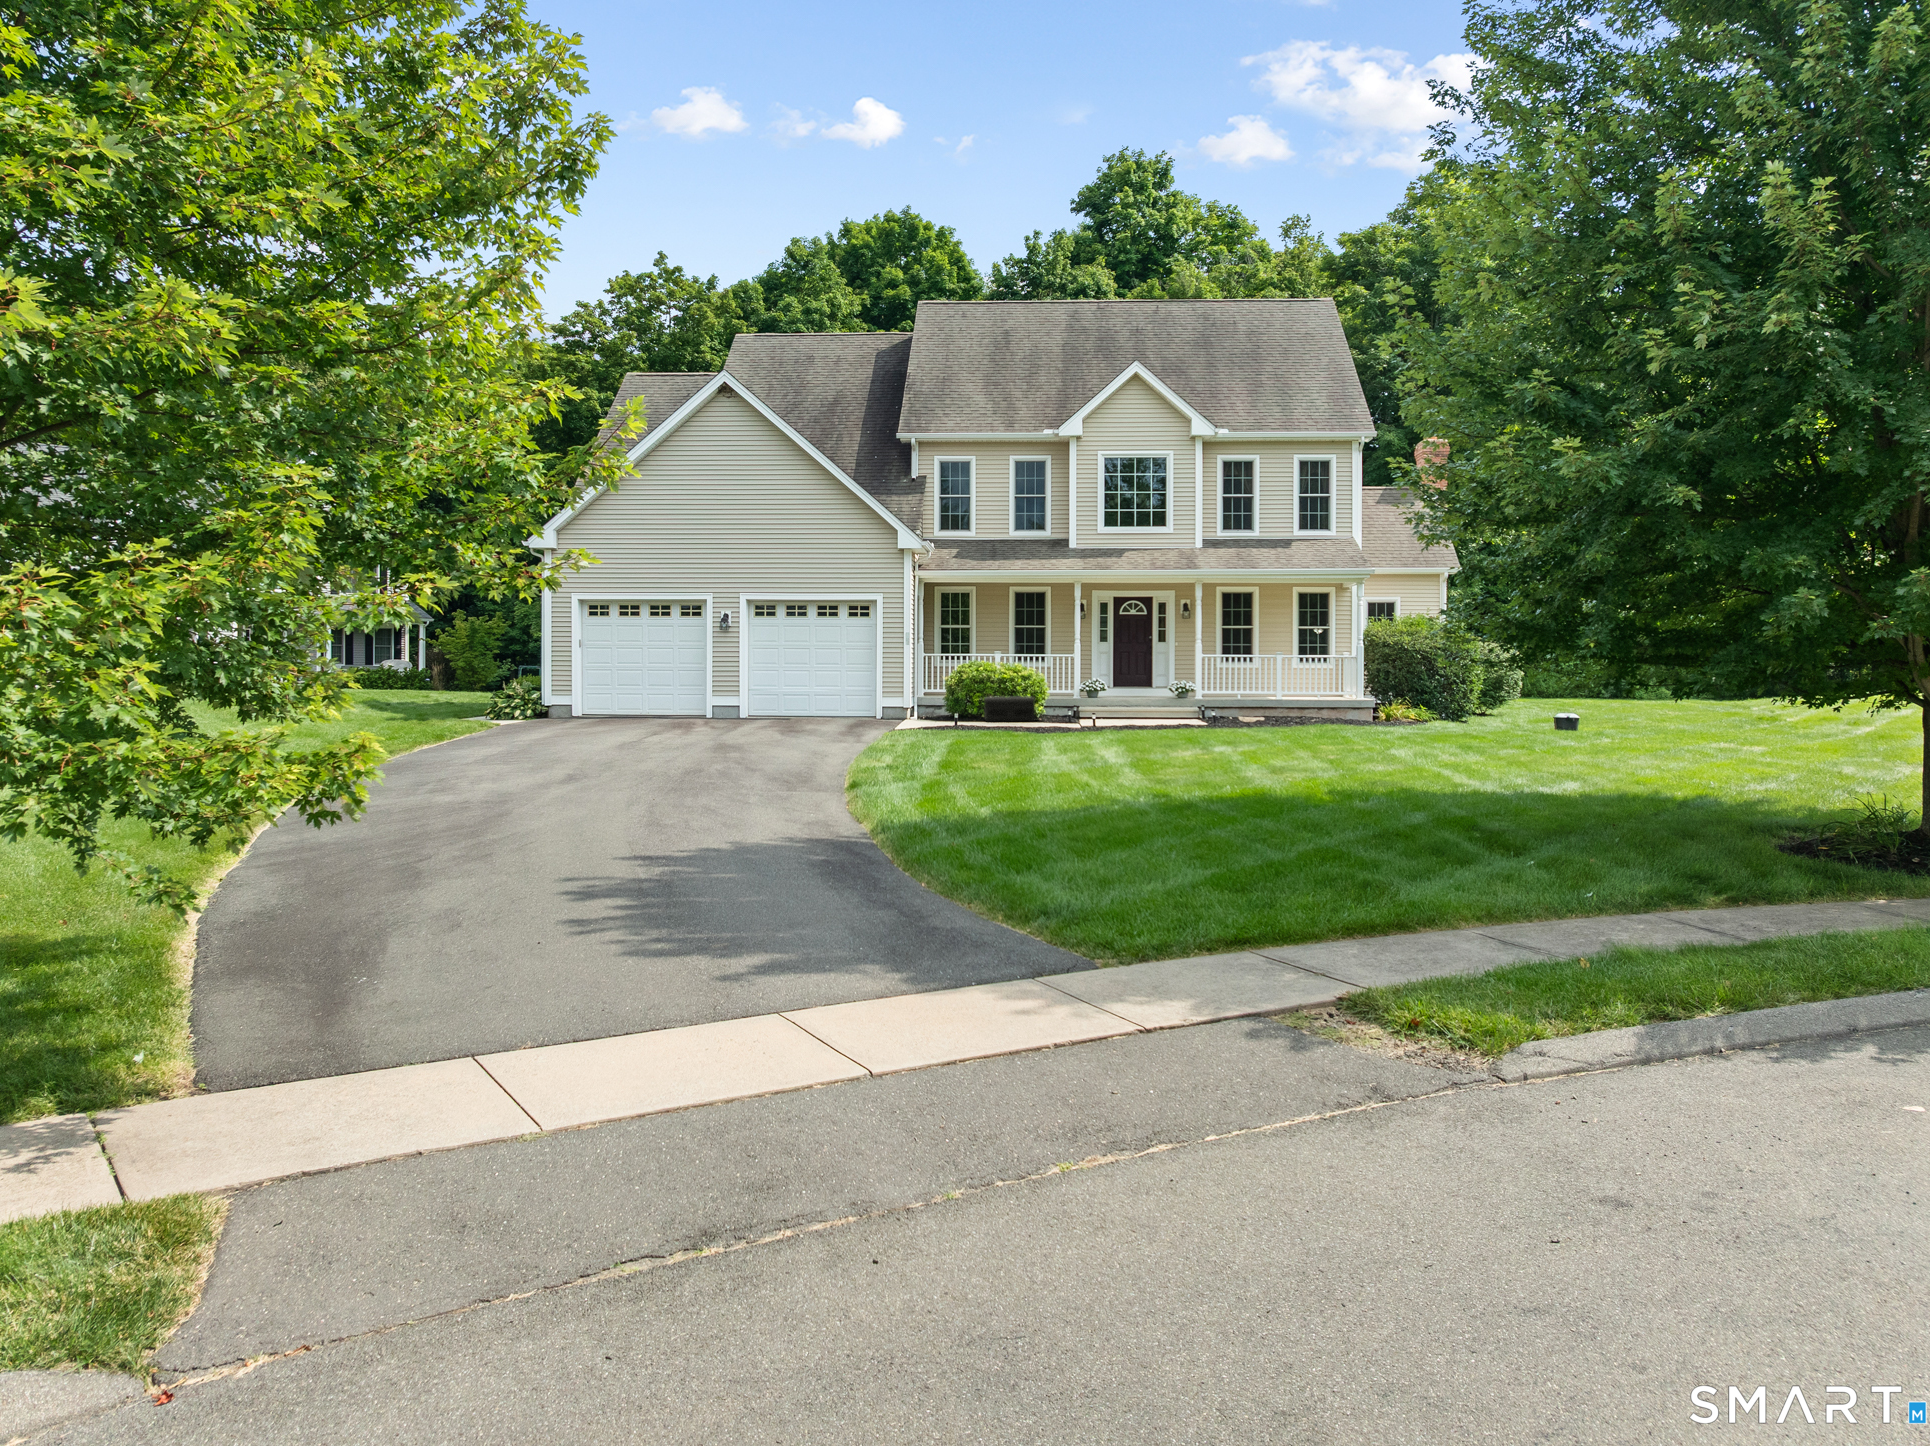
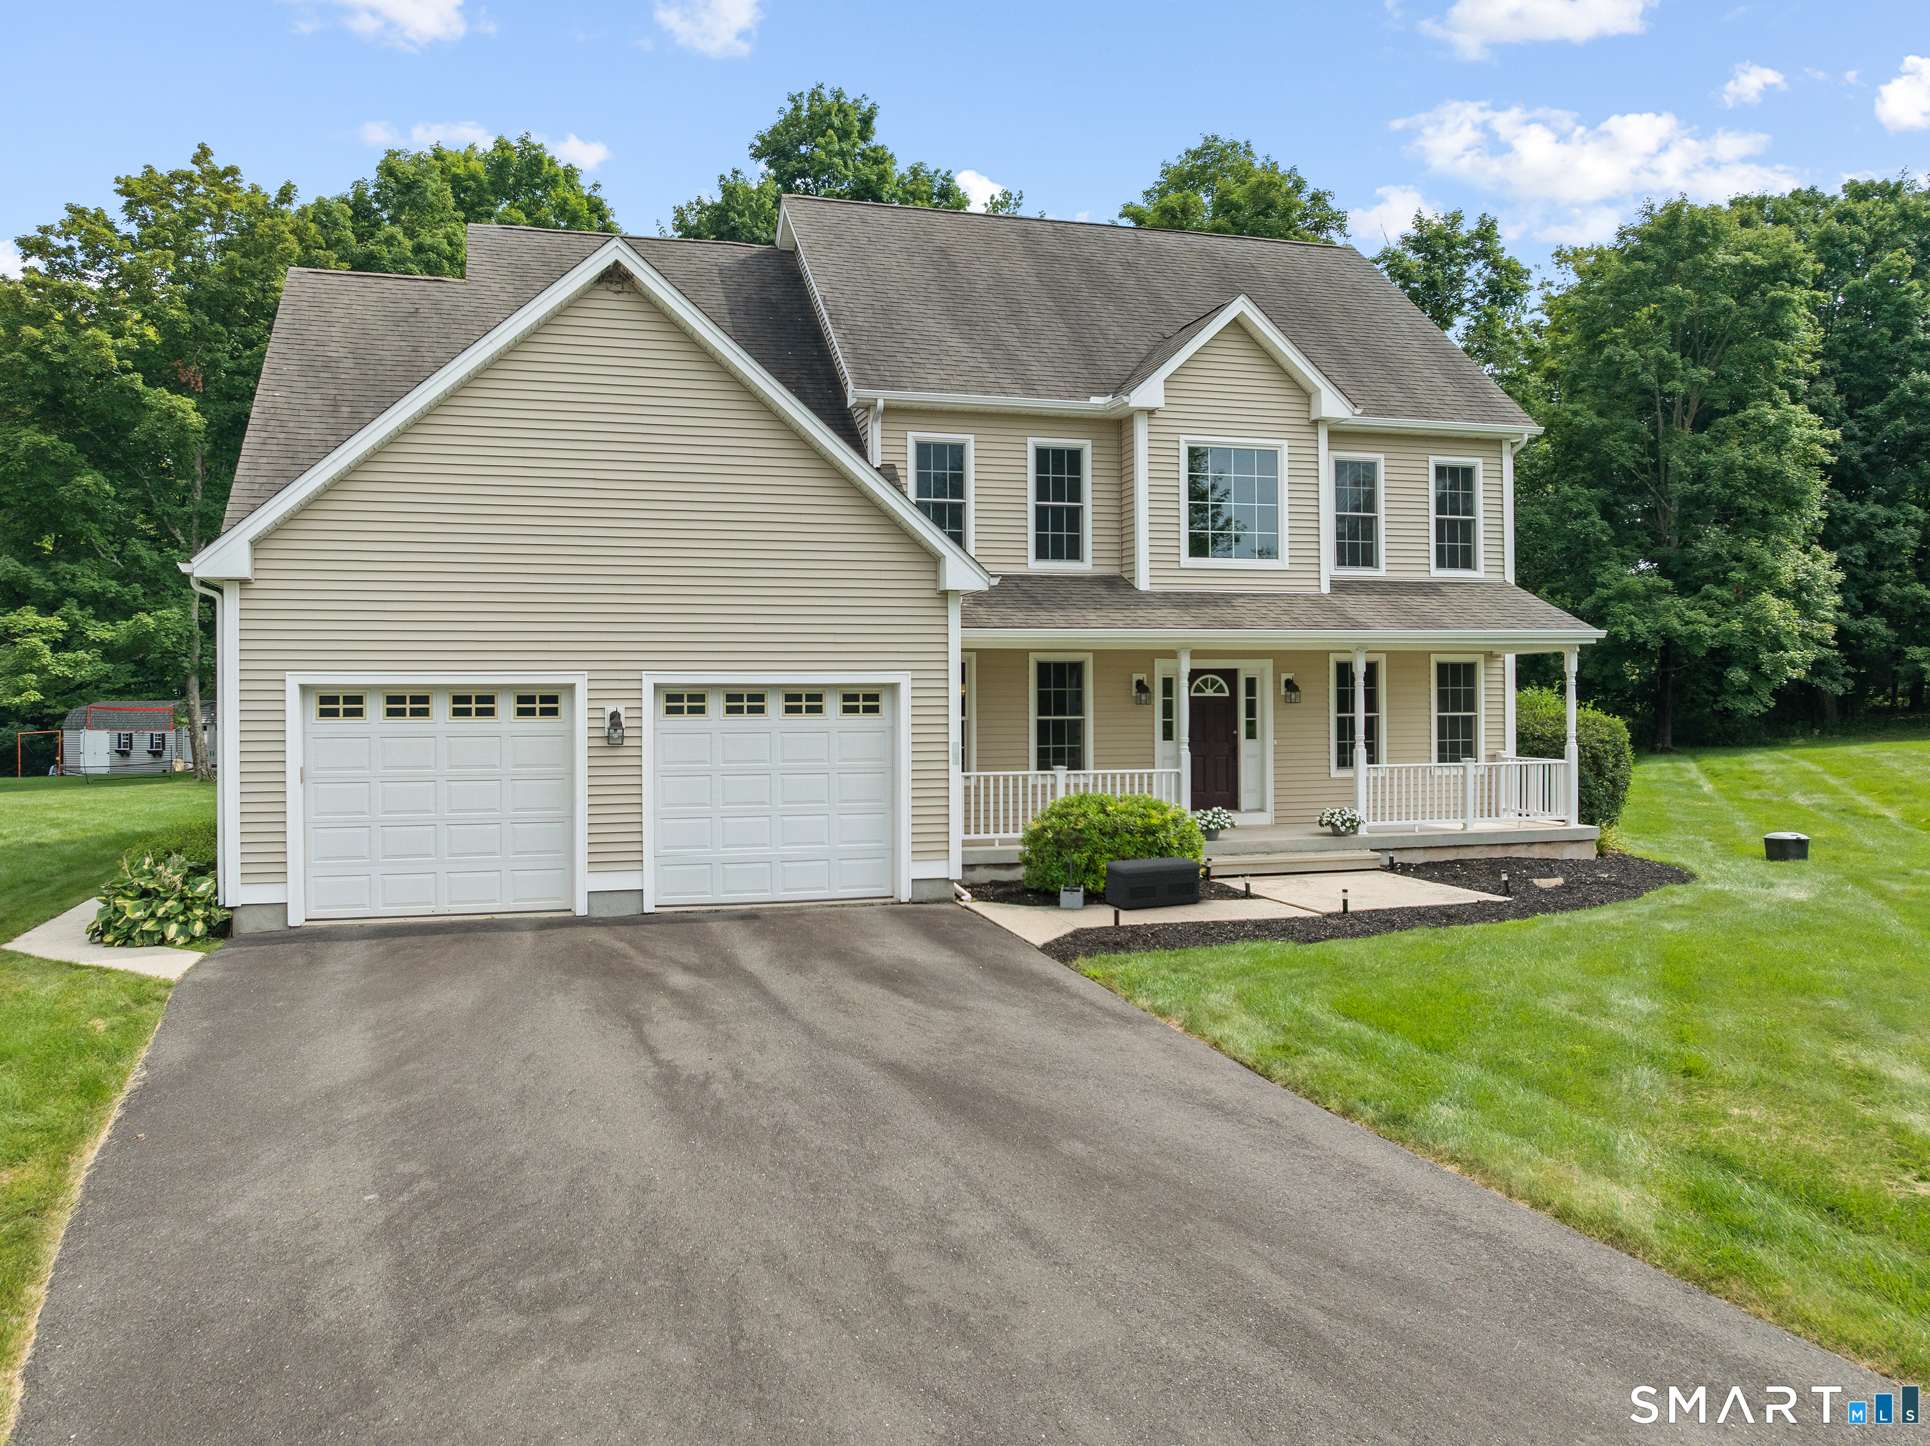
potted tree: none [951,676,971,721] -> present [1051,828,1086,909]

